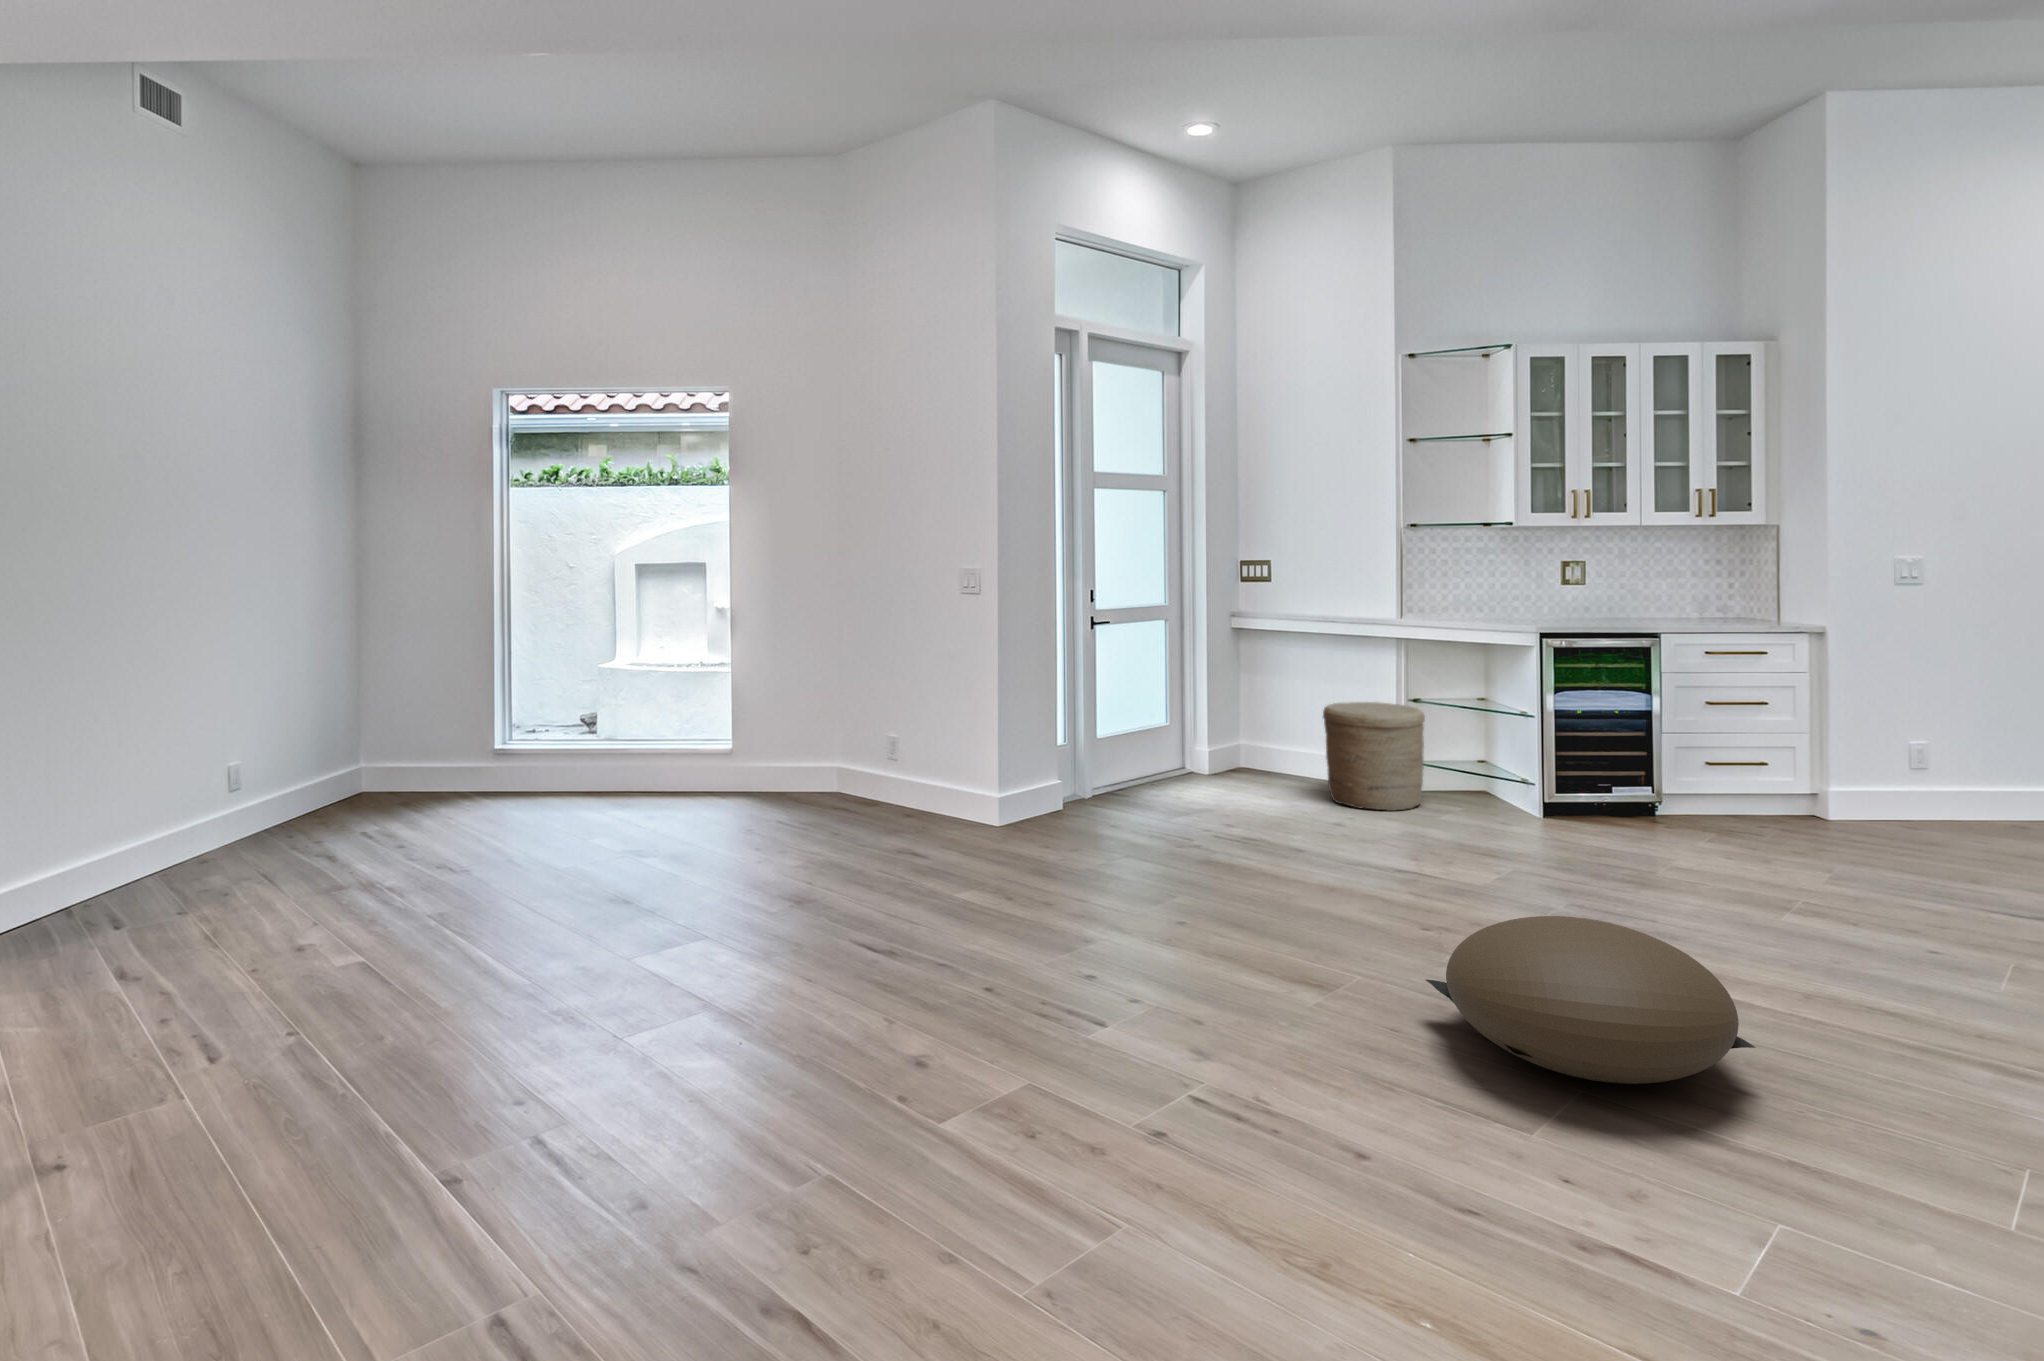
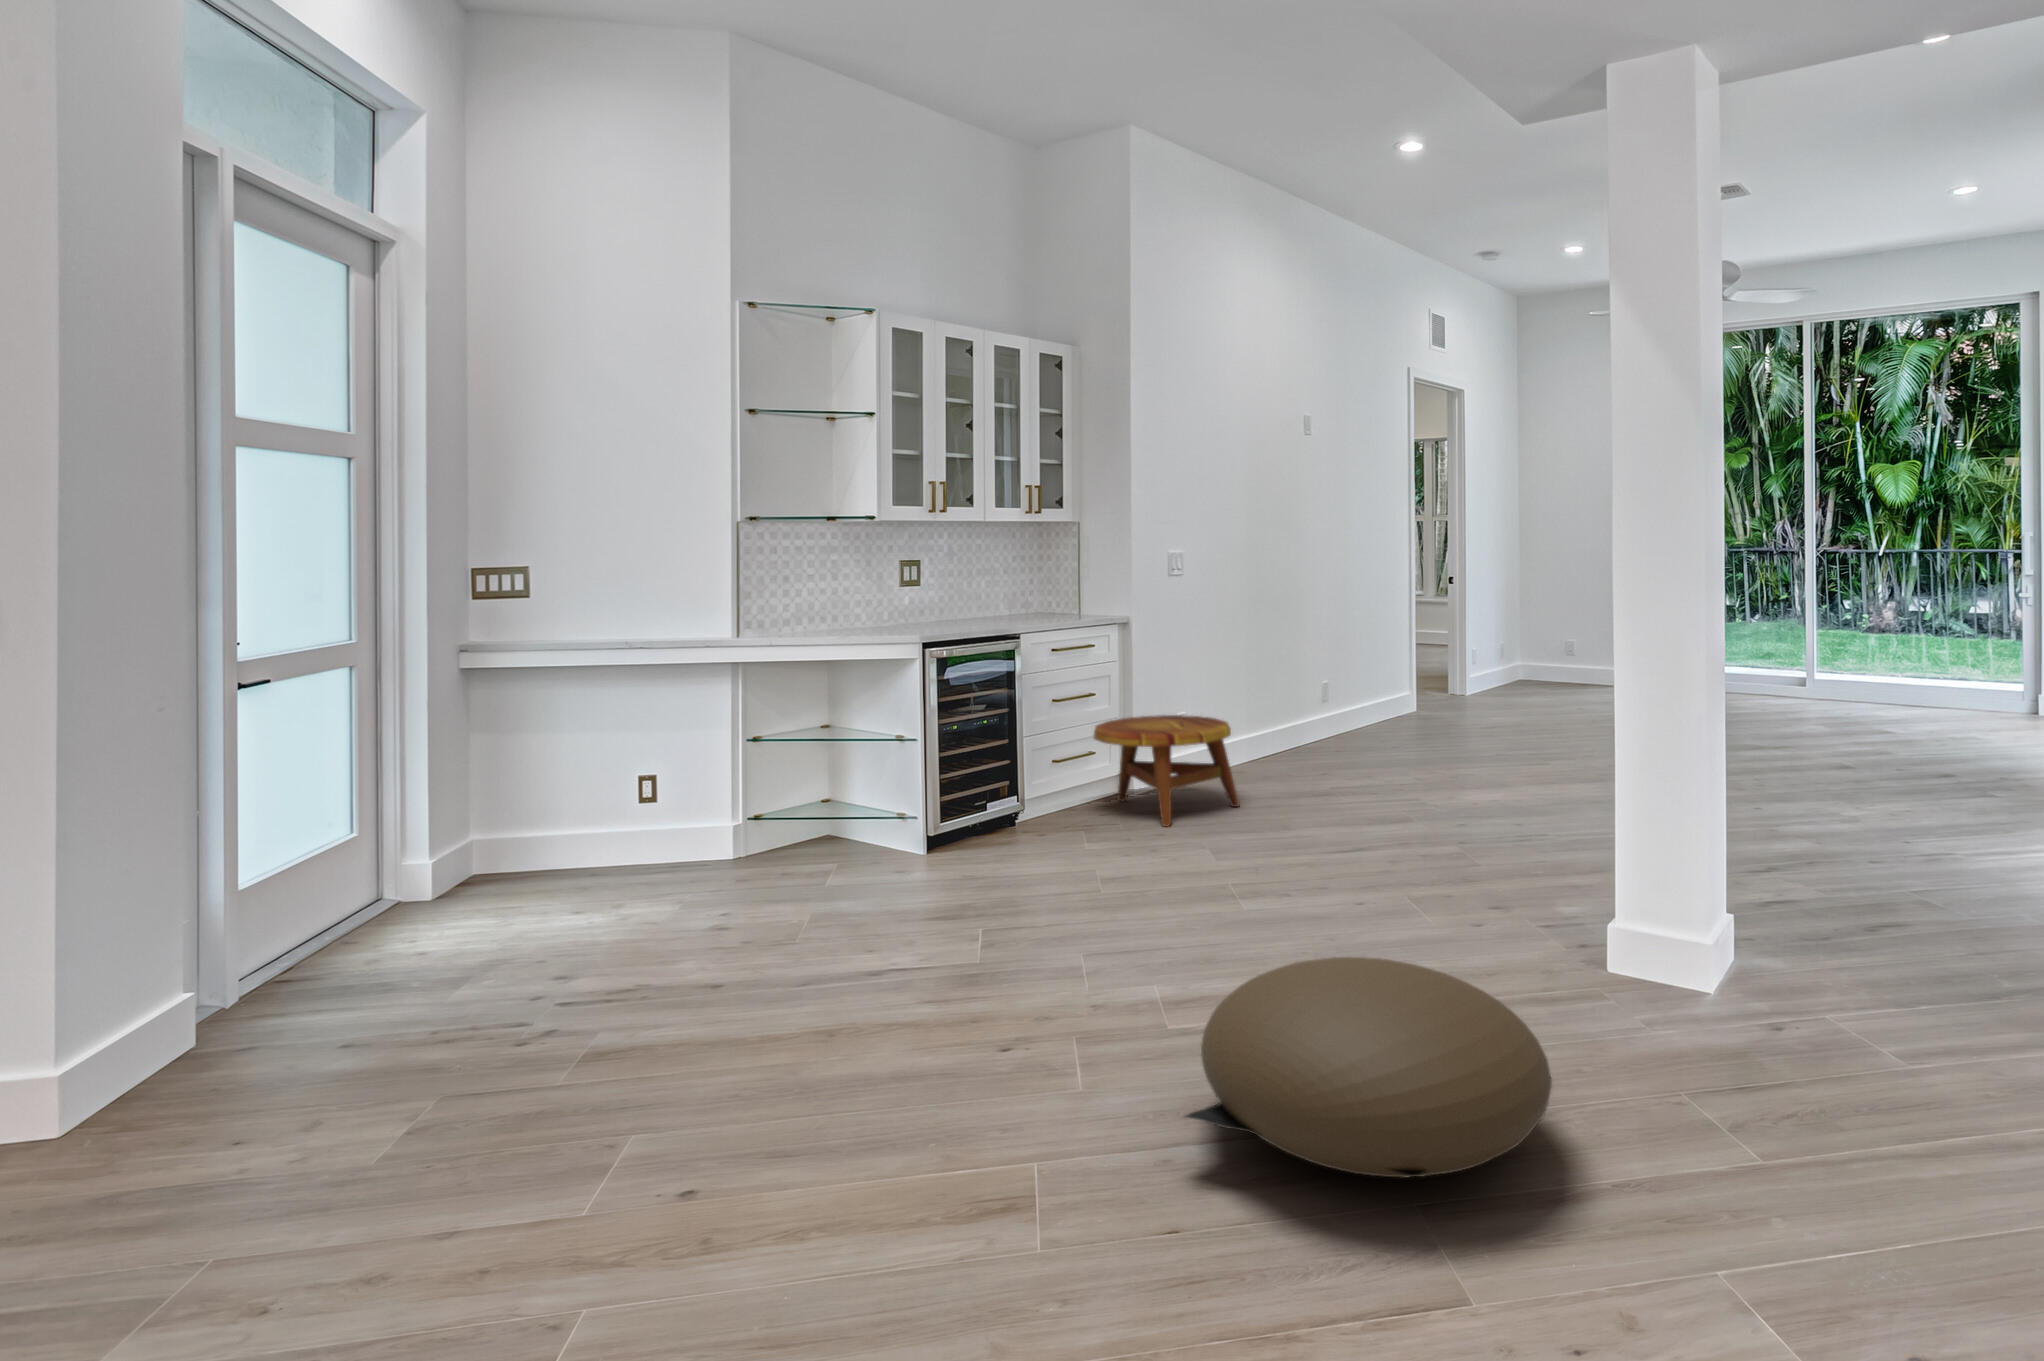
woven basket: present [1323,702,1425,811] -> none [651,747,792,898]
side table: none [1749,733,1939,852] -> present [1094,715,1239,827]

